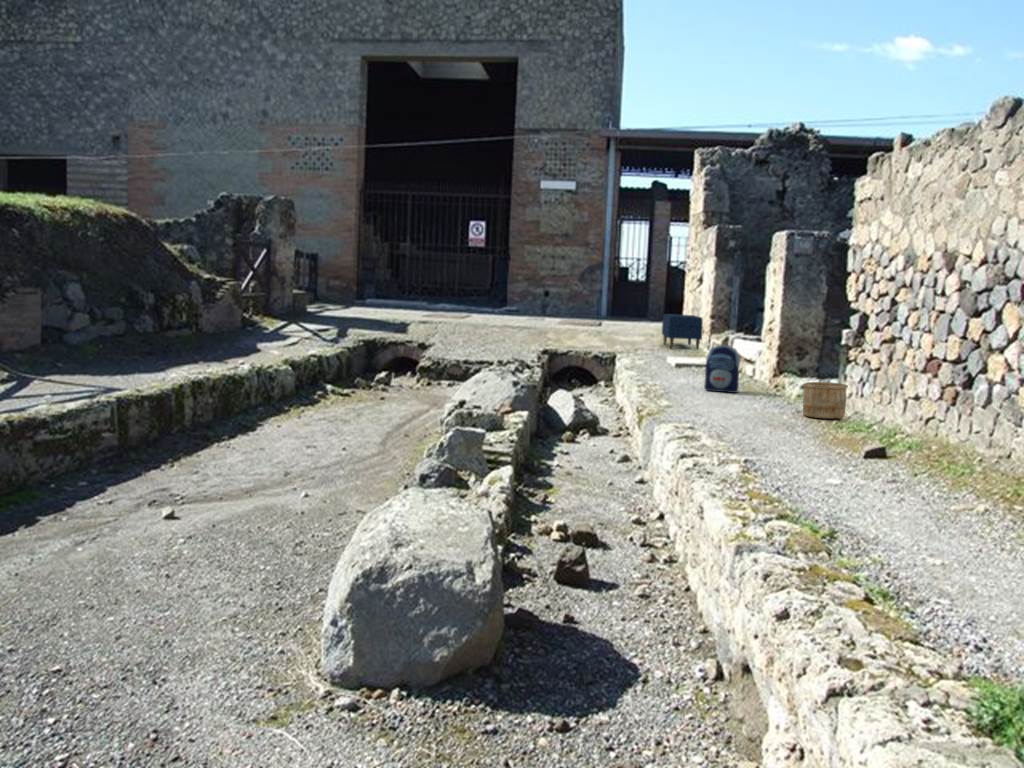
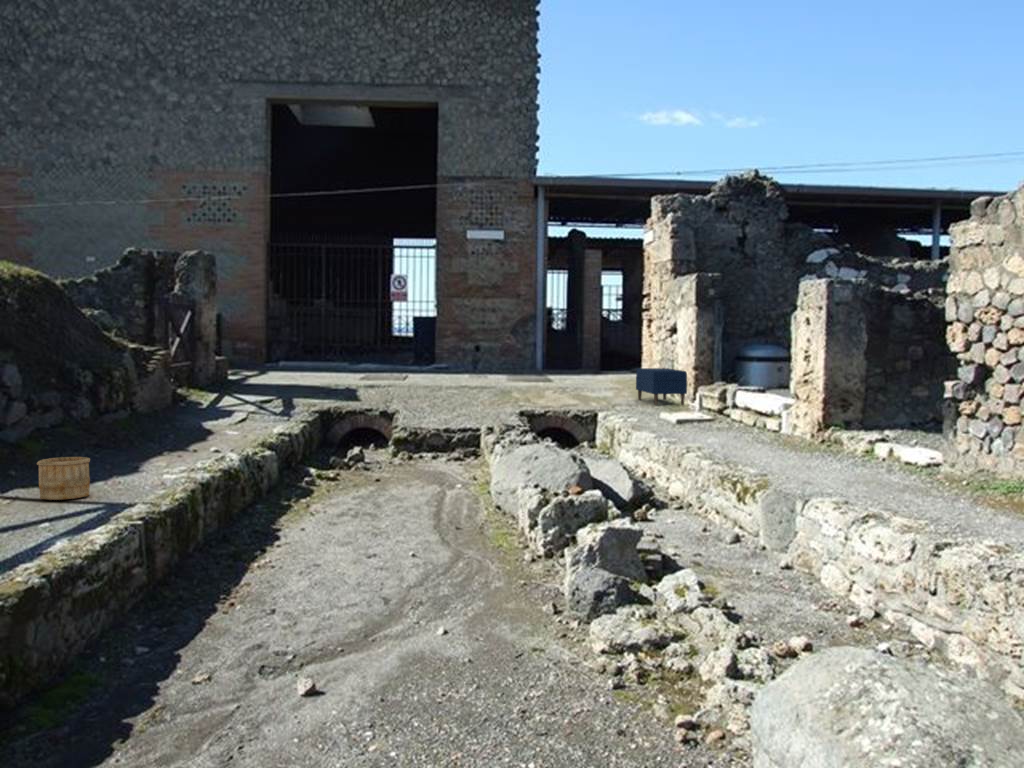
backpack: present [704,345,741,393] -> none [767,403,806,453]
wooden bucket: present [803,382,848,419] -> present [37,457,90,500]

